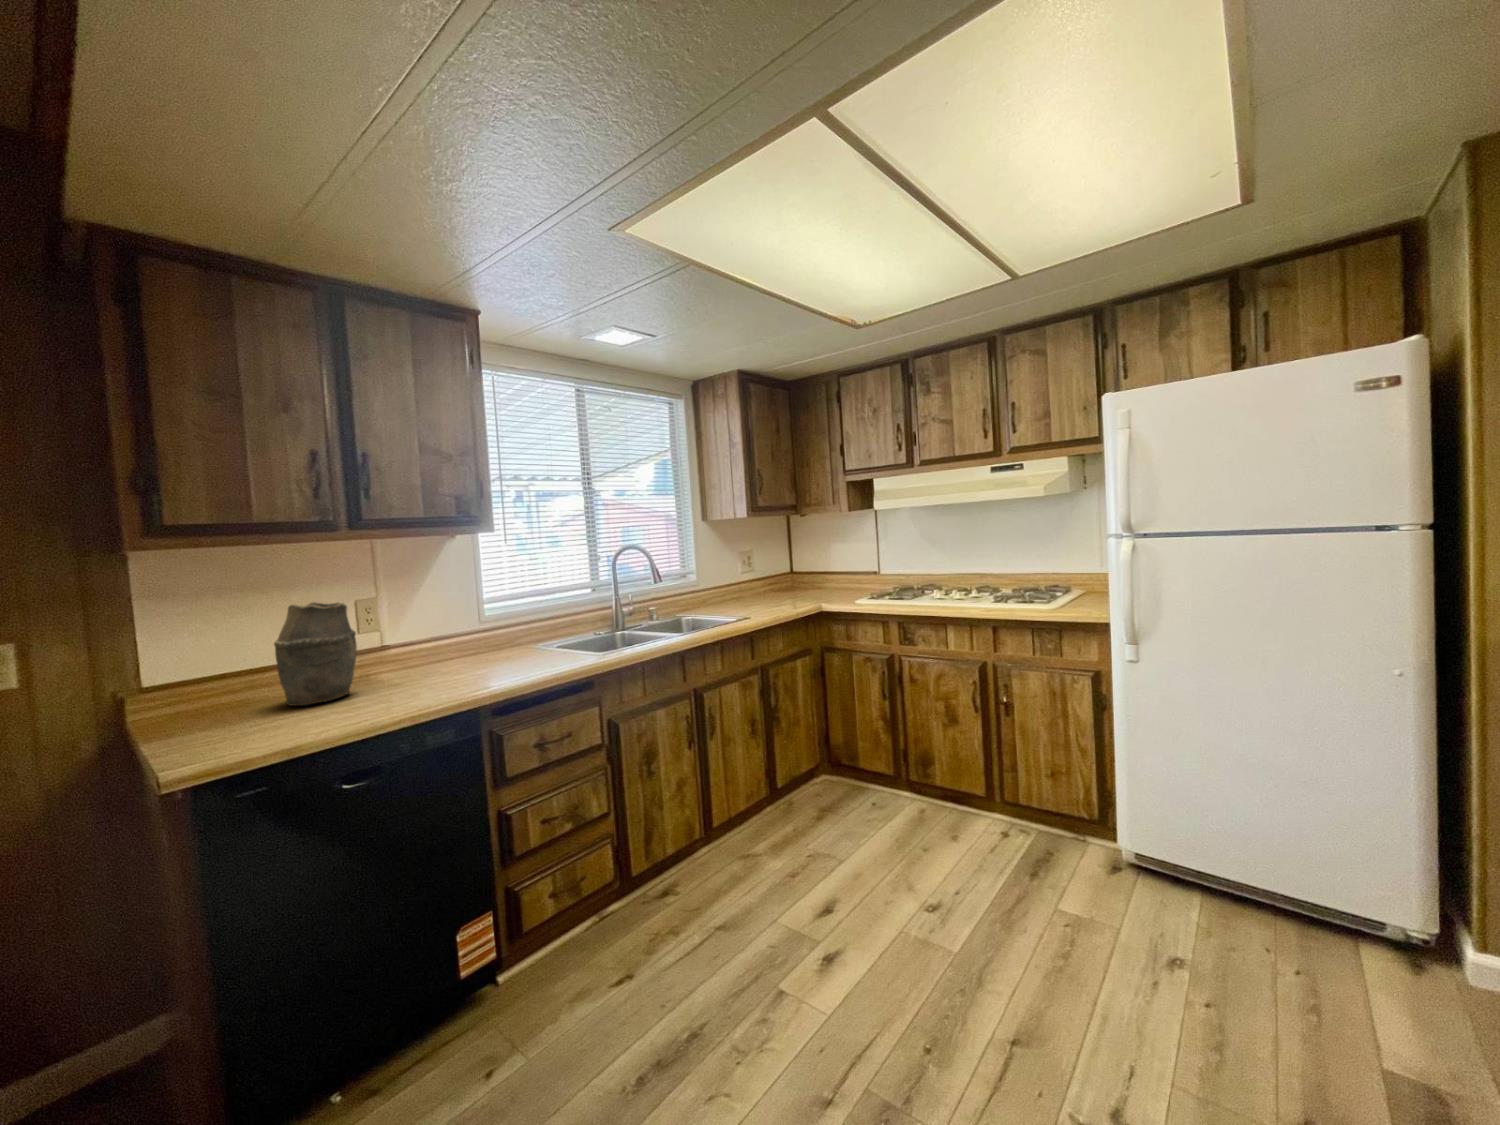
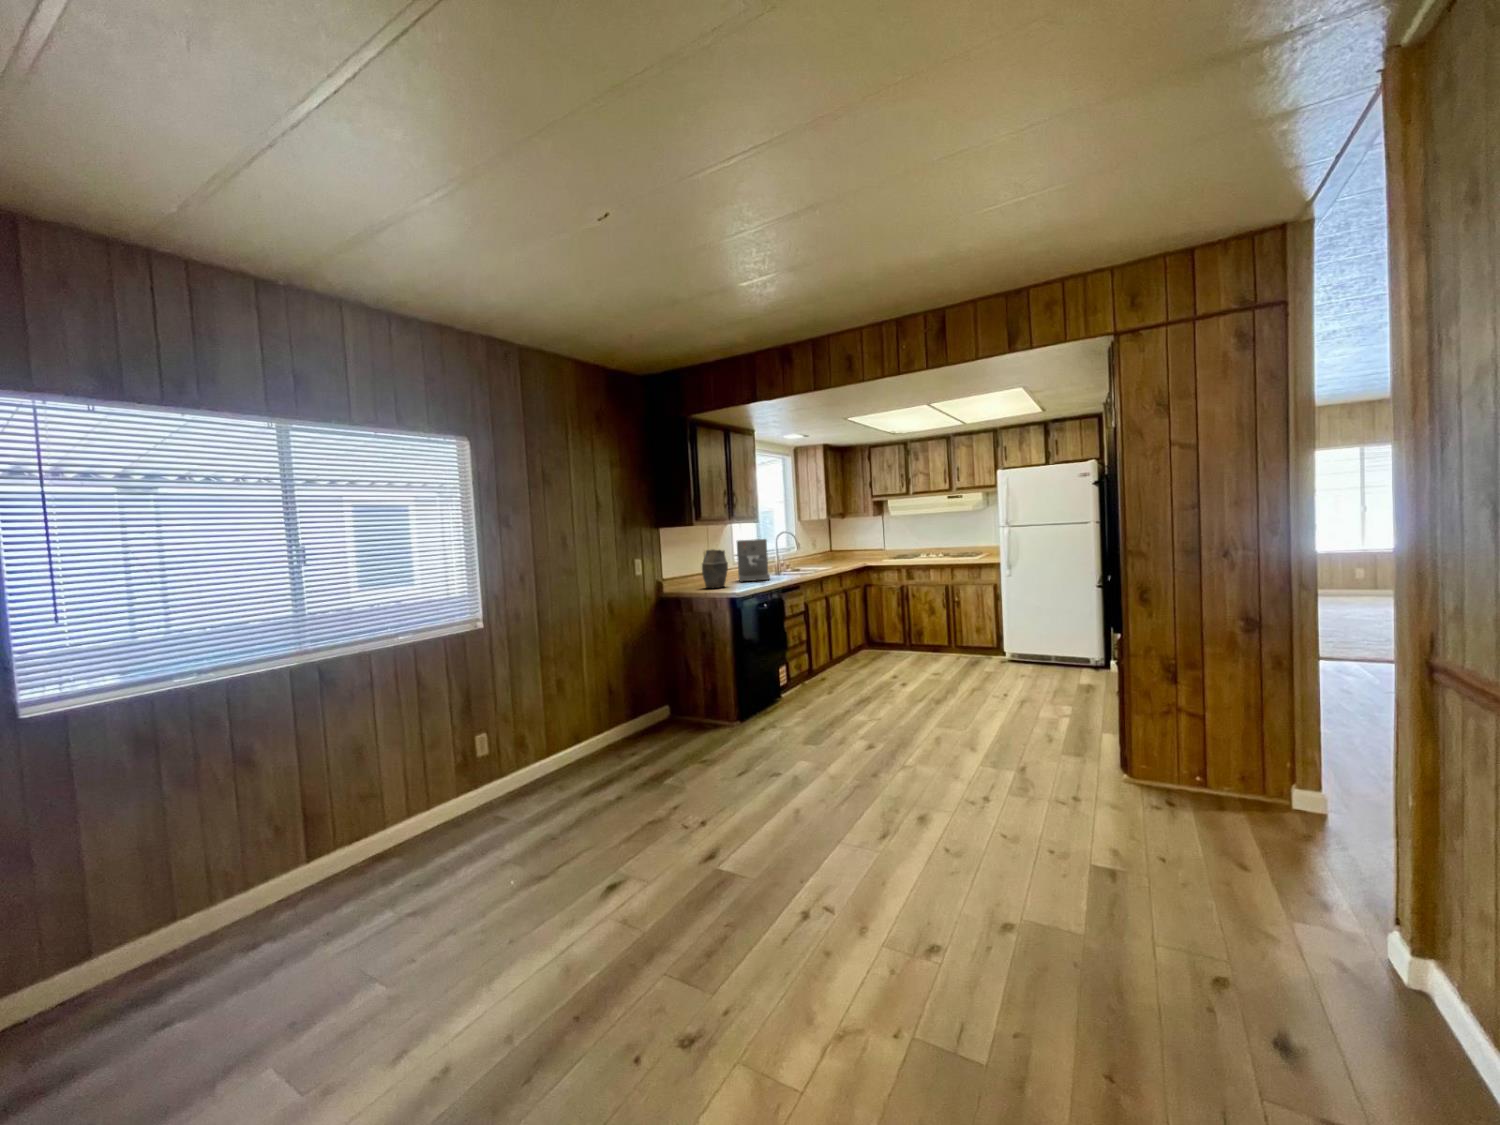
coffee maker: none [437,567,541,671] -> present [737,539,770,582]

